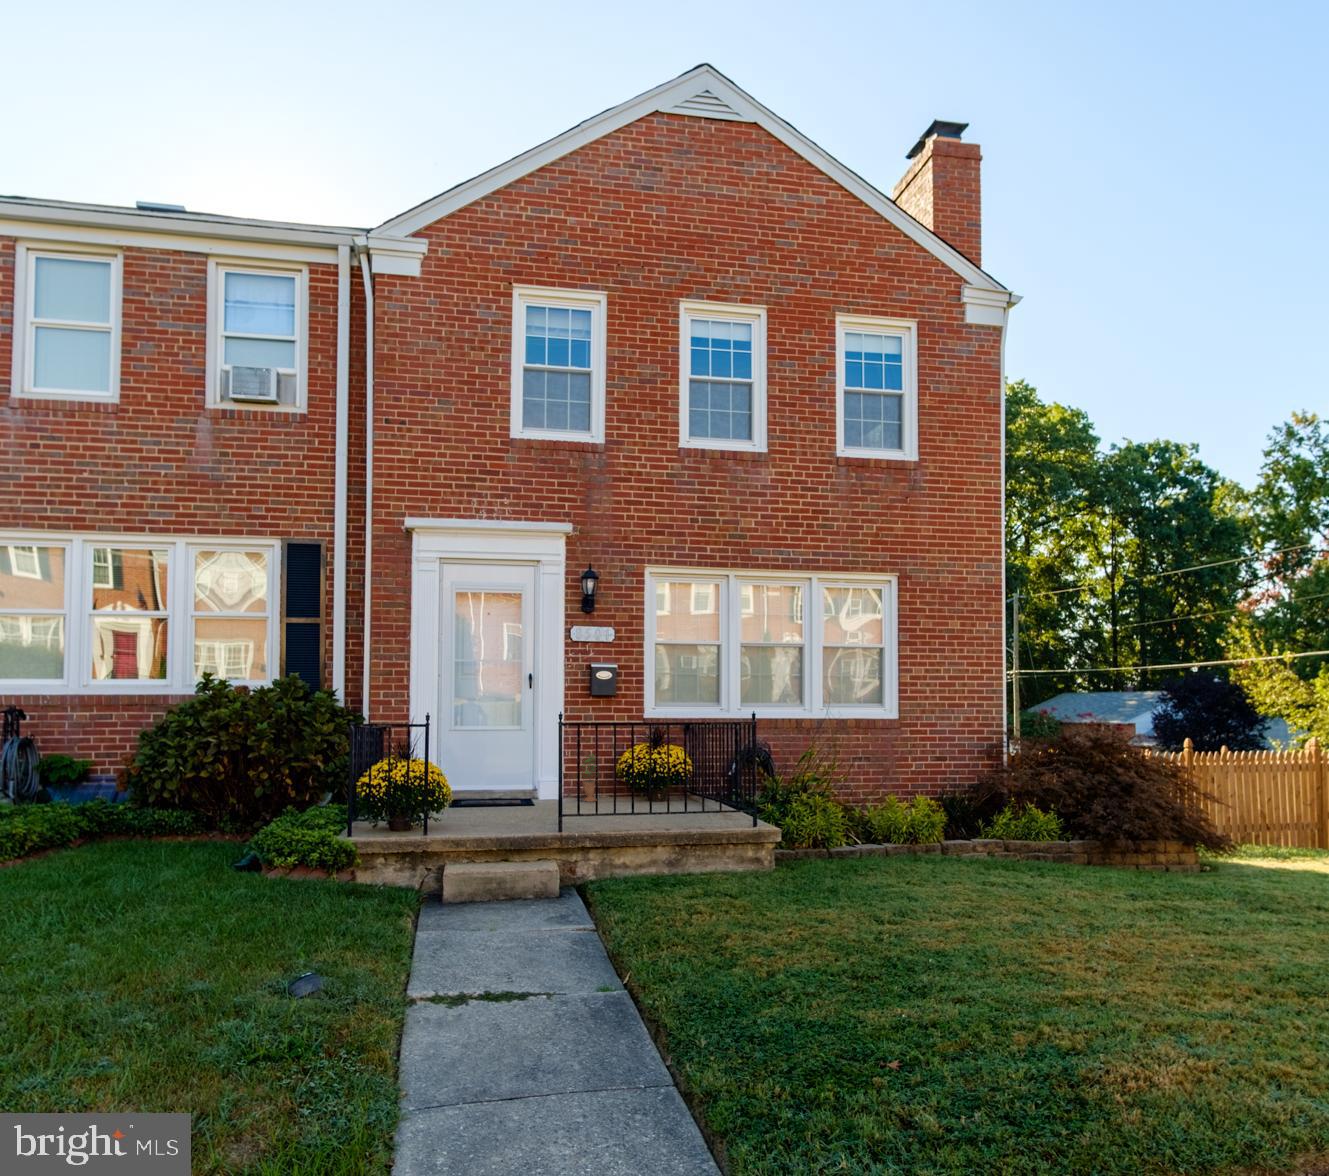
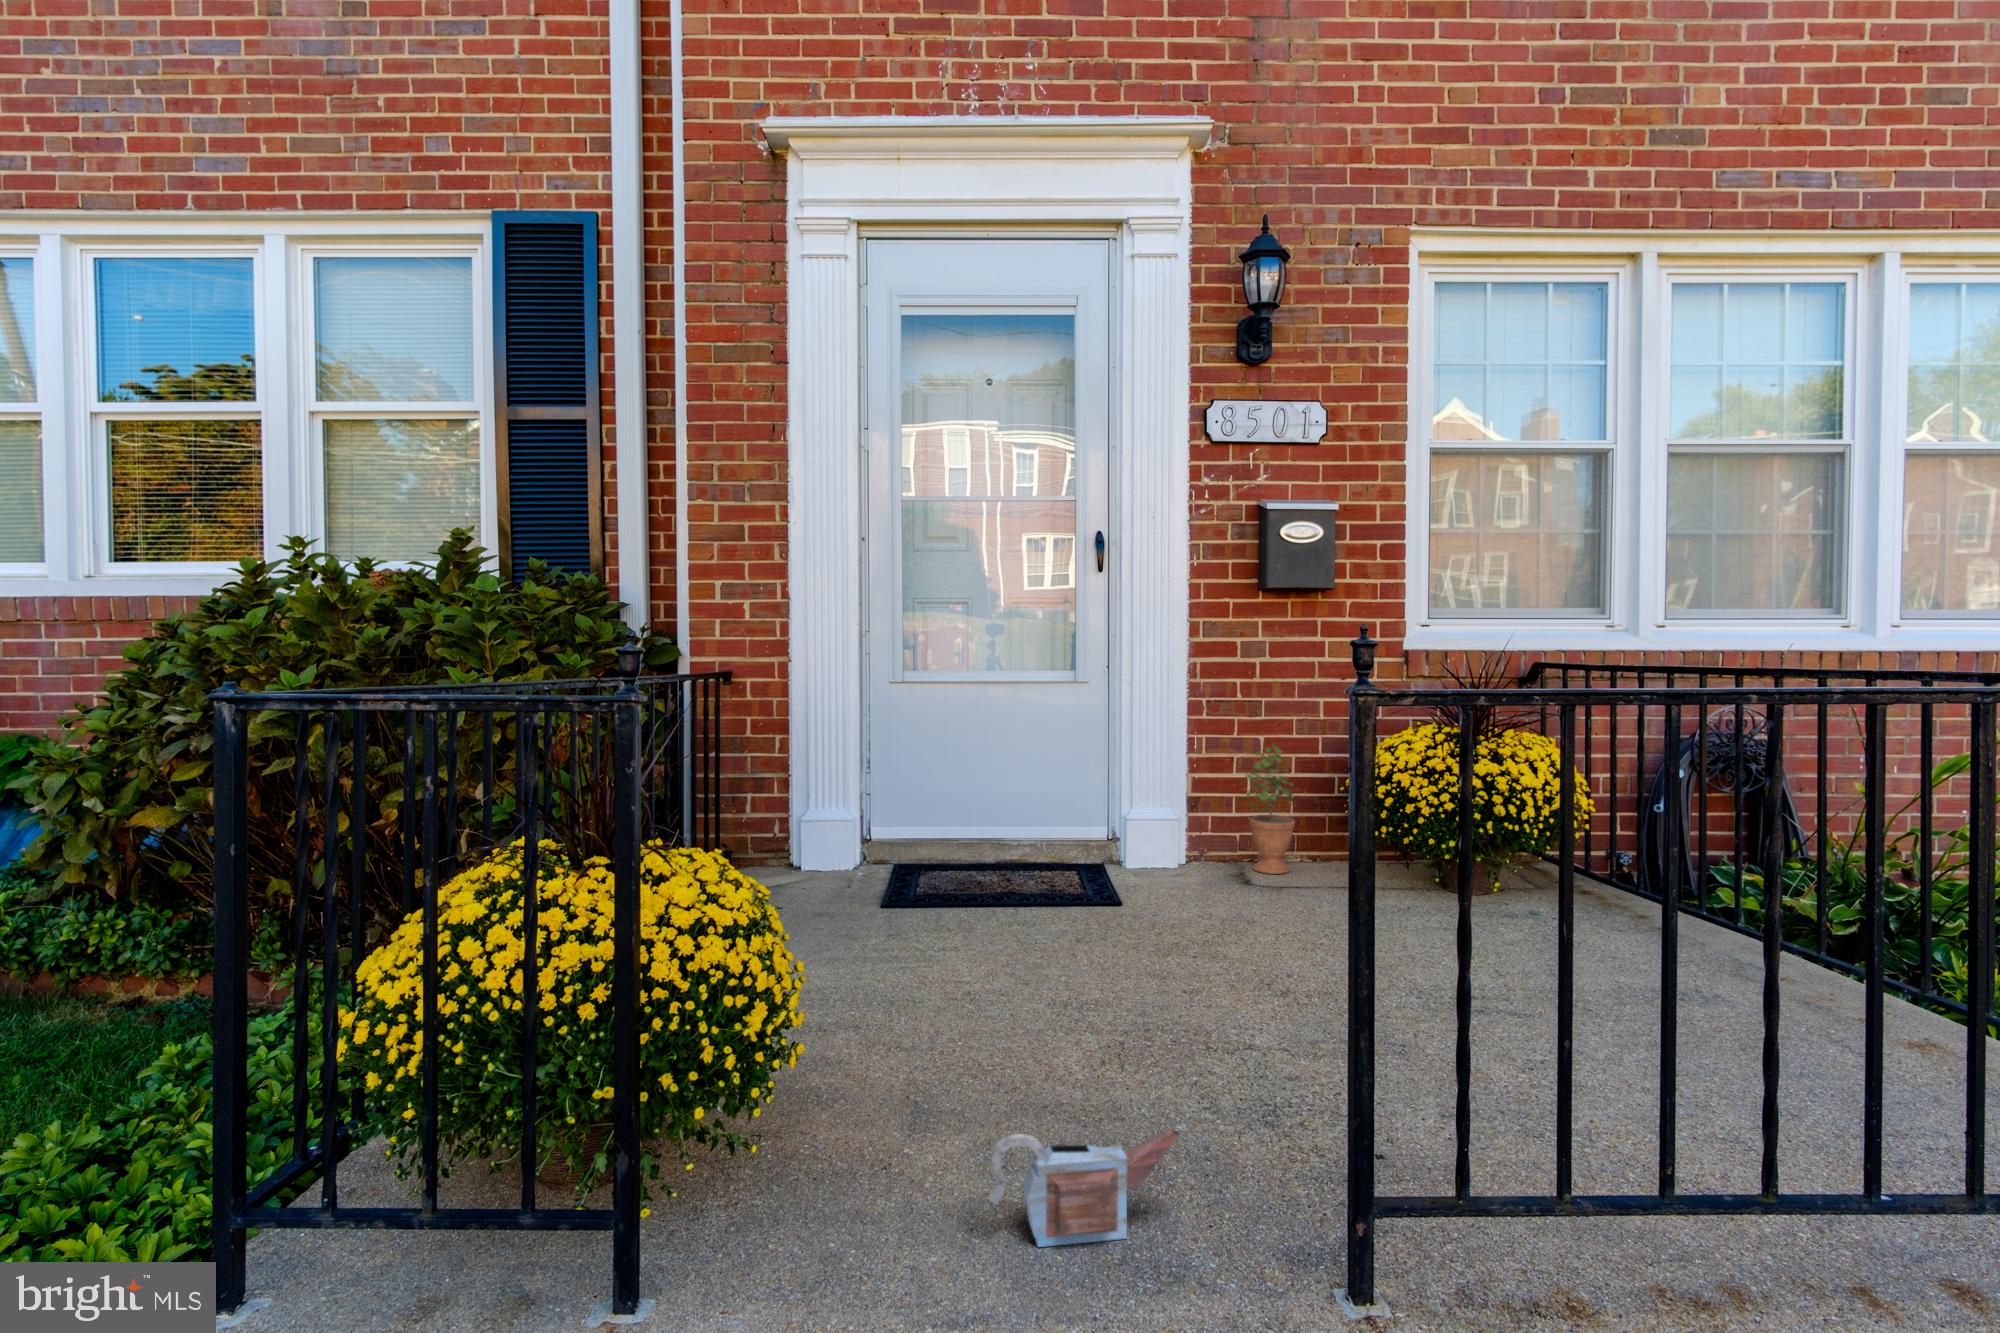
watering can: none [477,840,523,867] -> present [989,1128,1180,1247]

